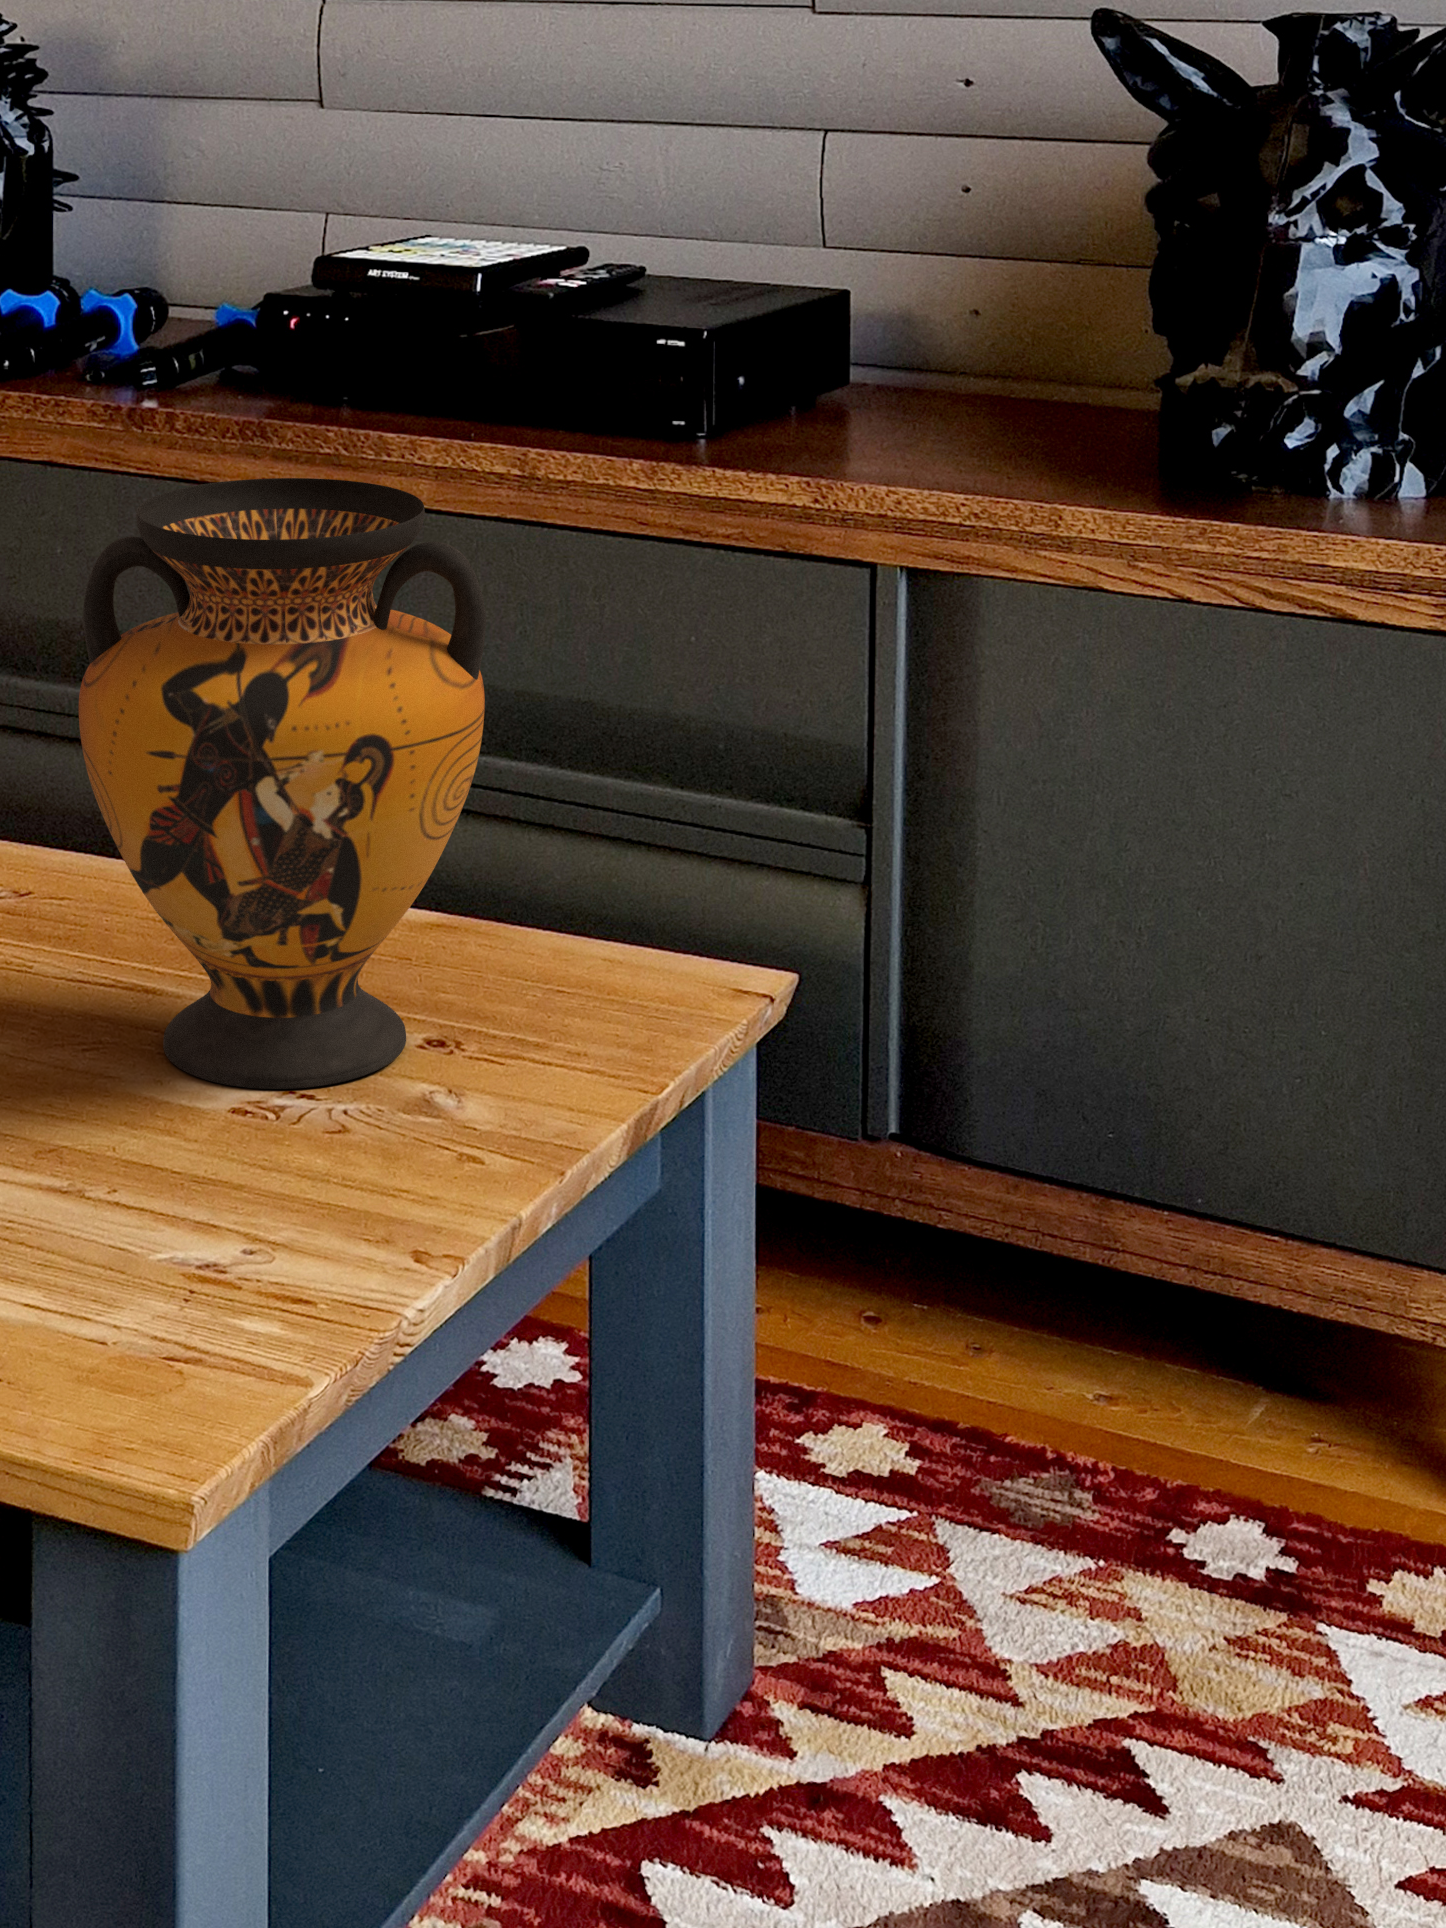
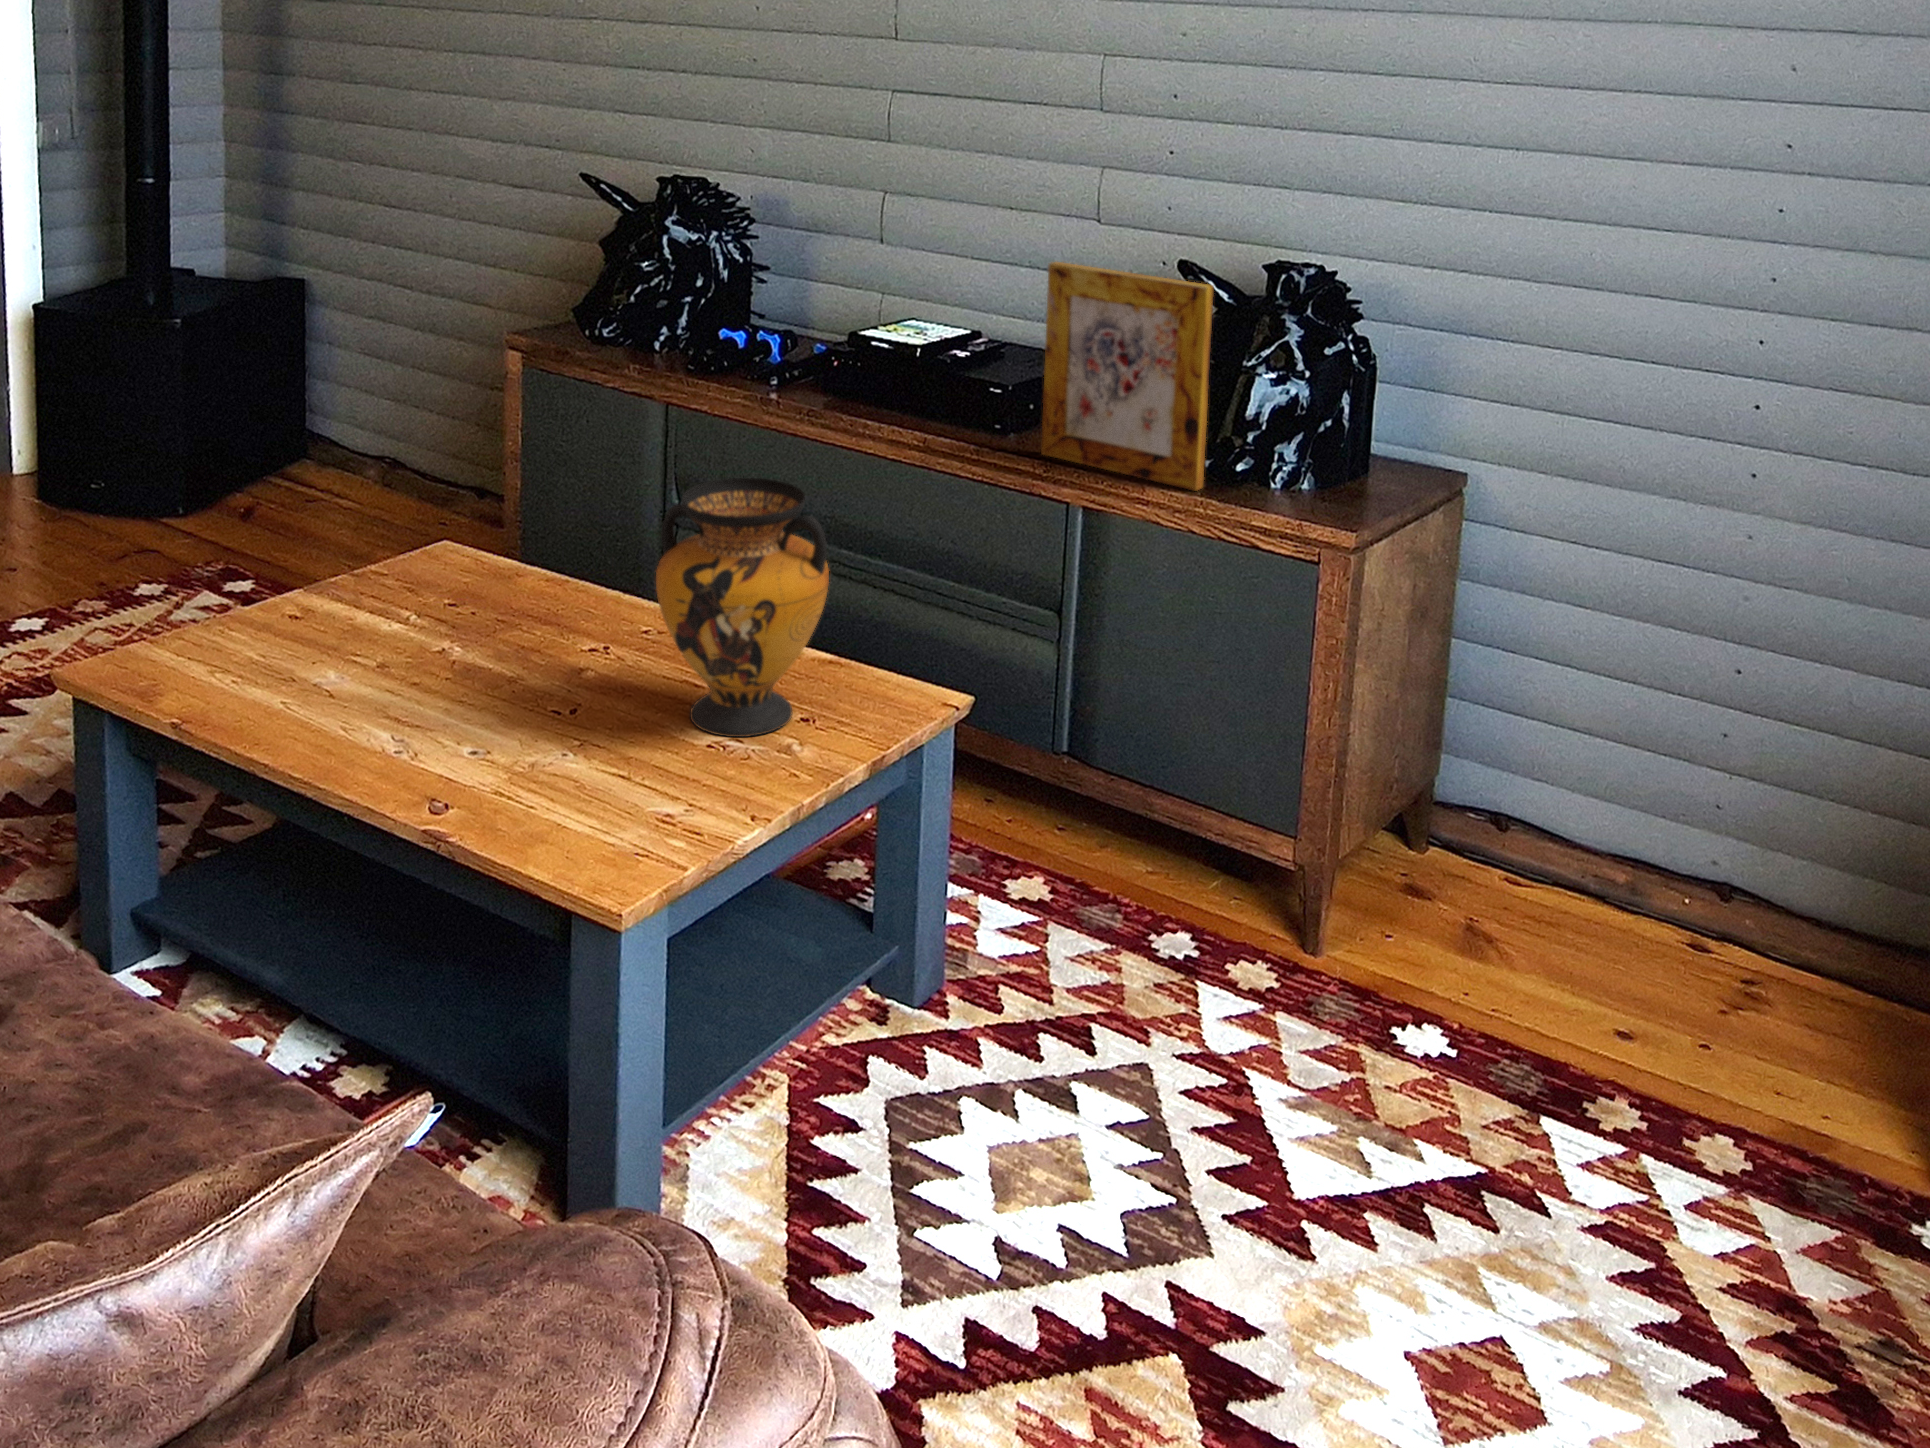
picture frame: none [805,35,1192,504] -> present [1041,262,1214,491]

